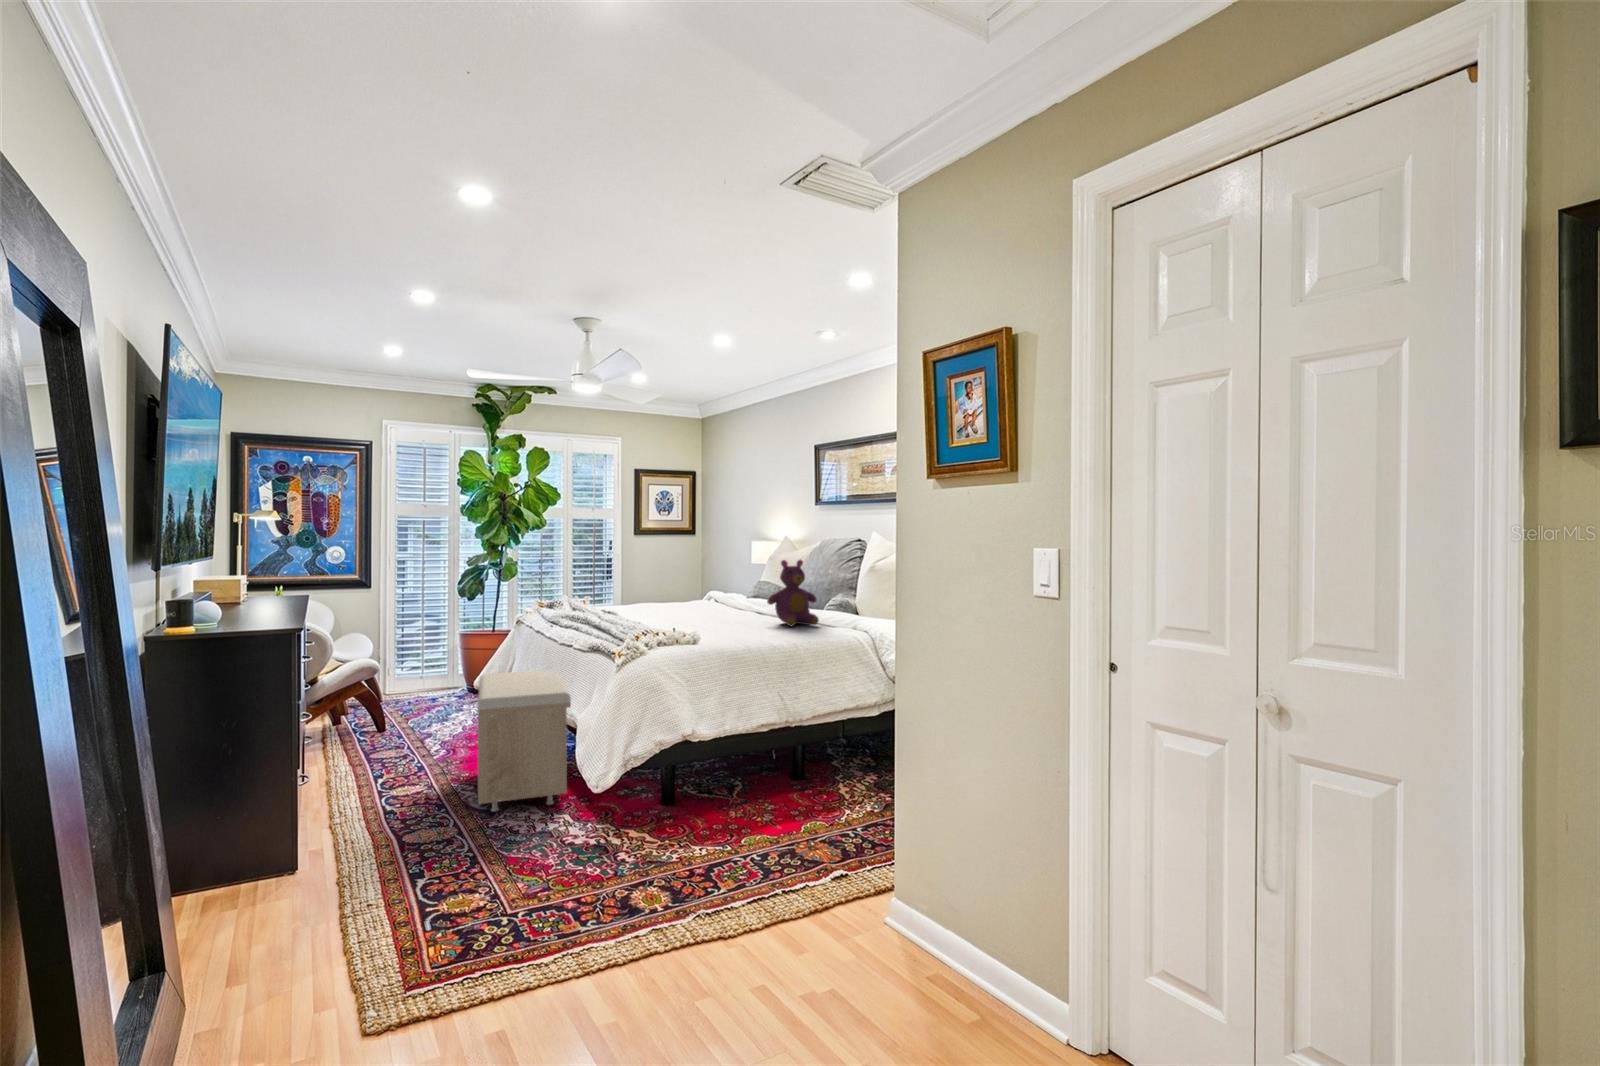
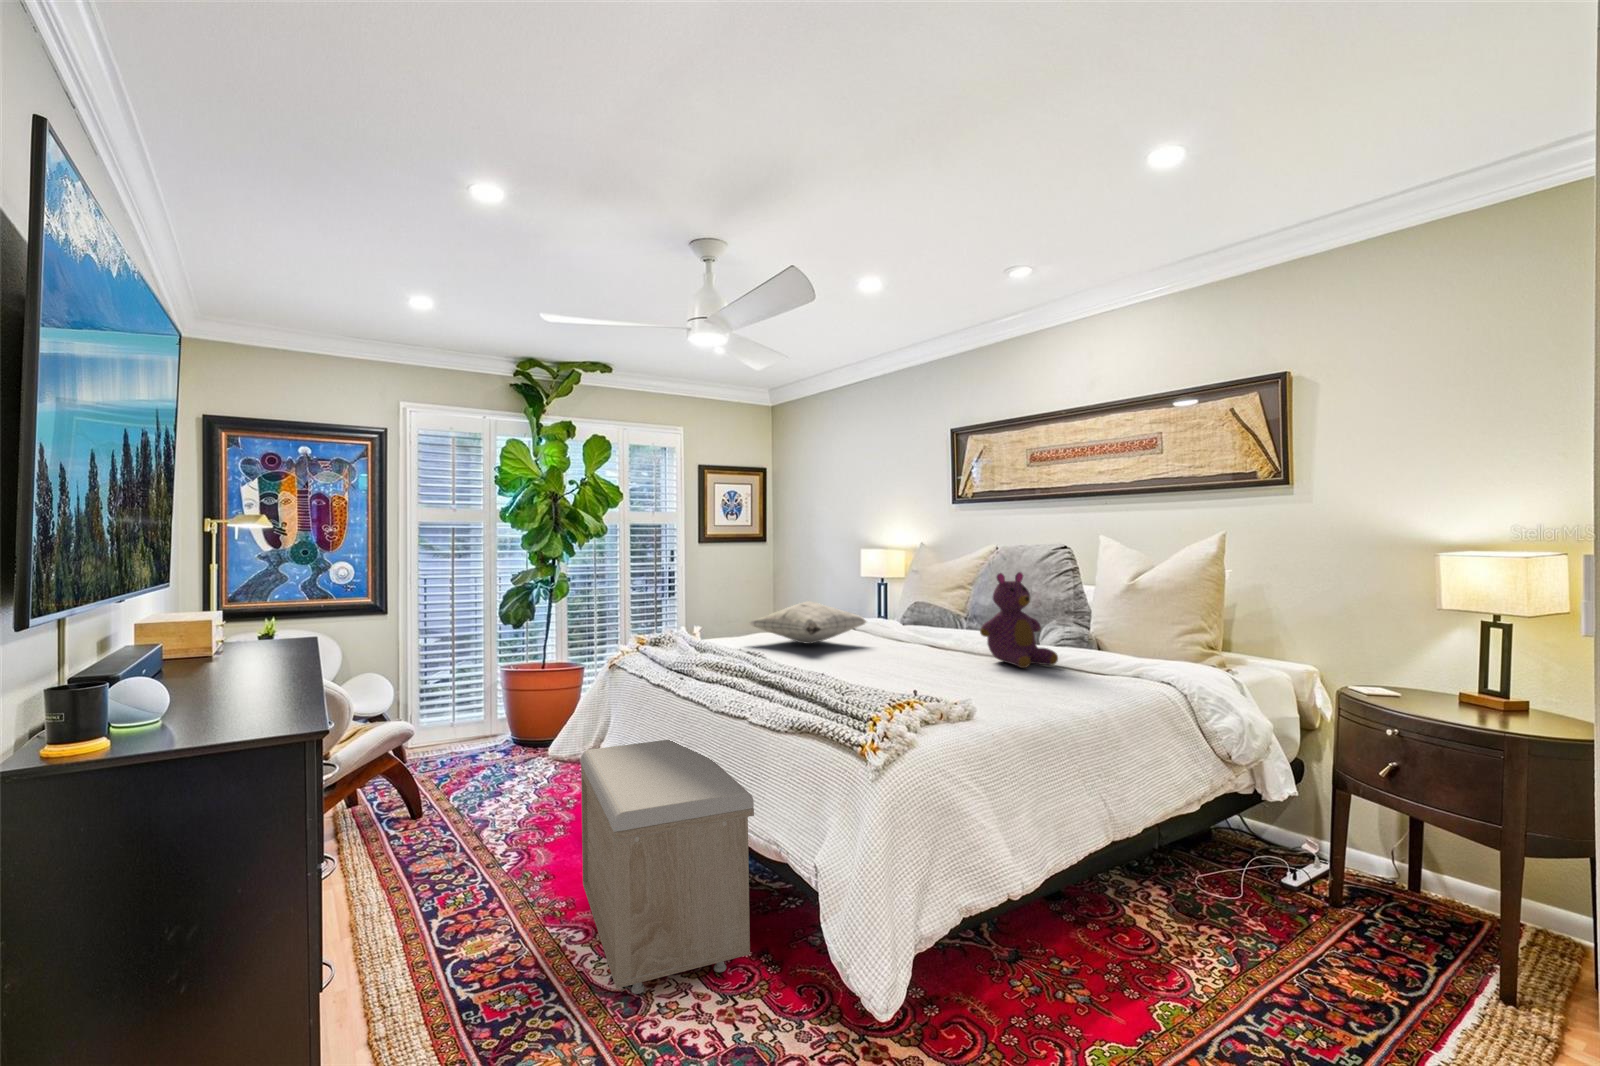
pillow: none [620,580,709,611] -> present [749,601,866,644]

